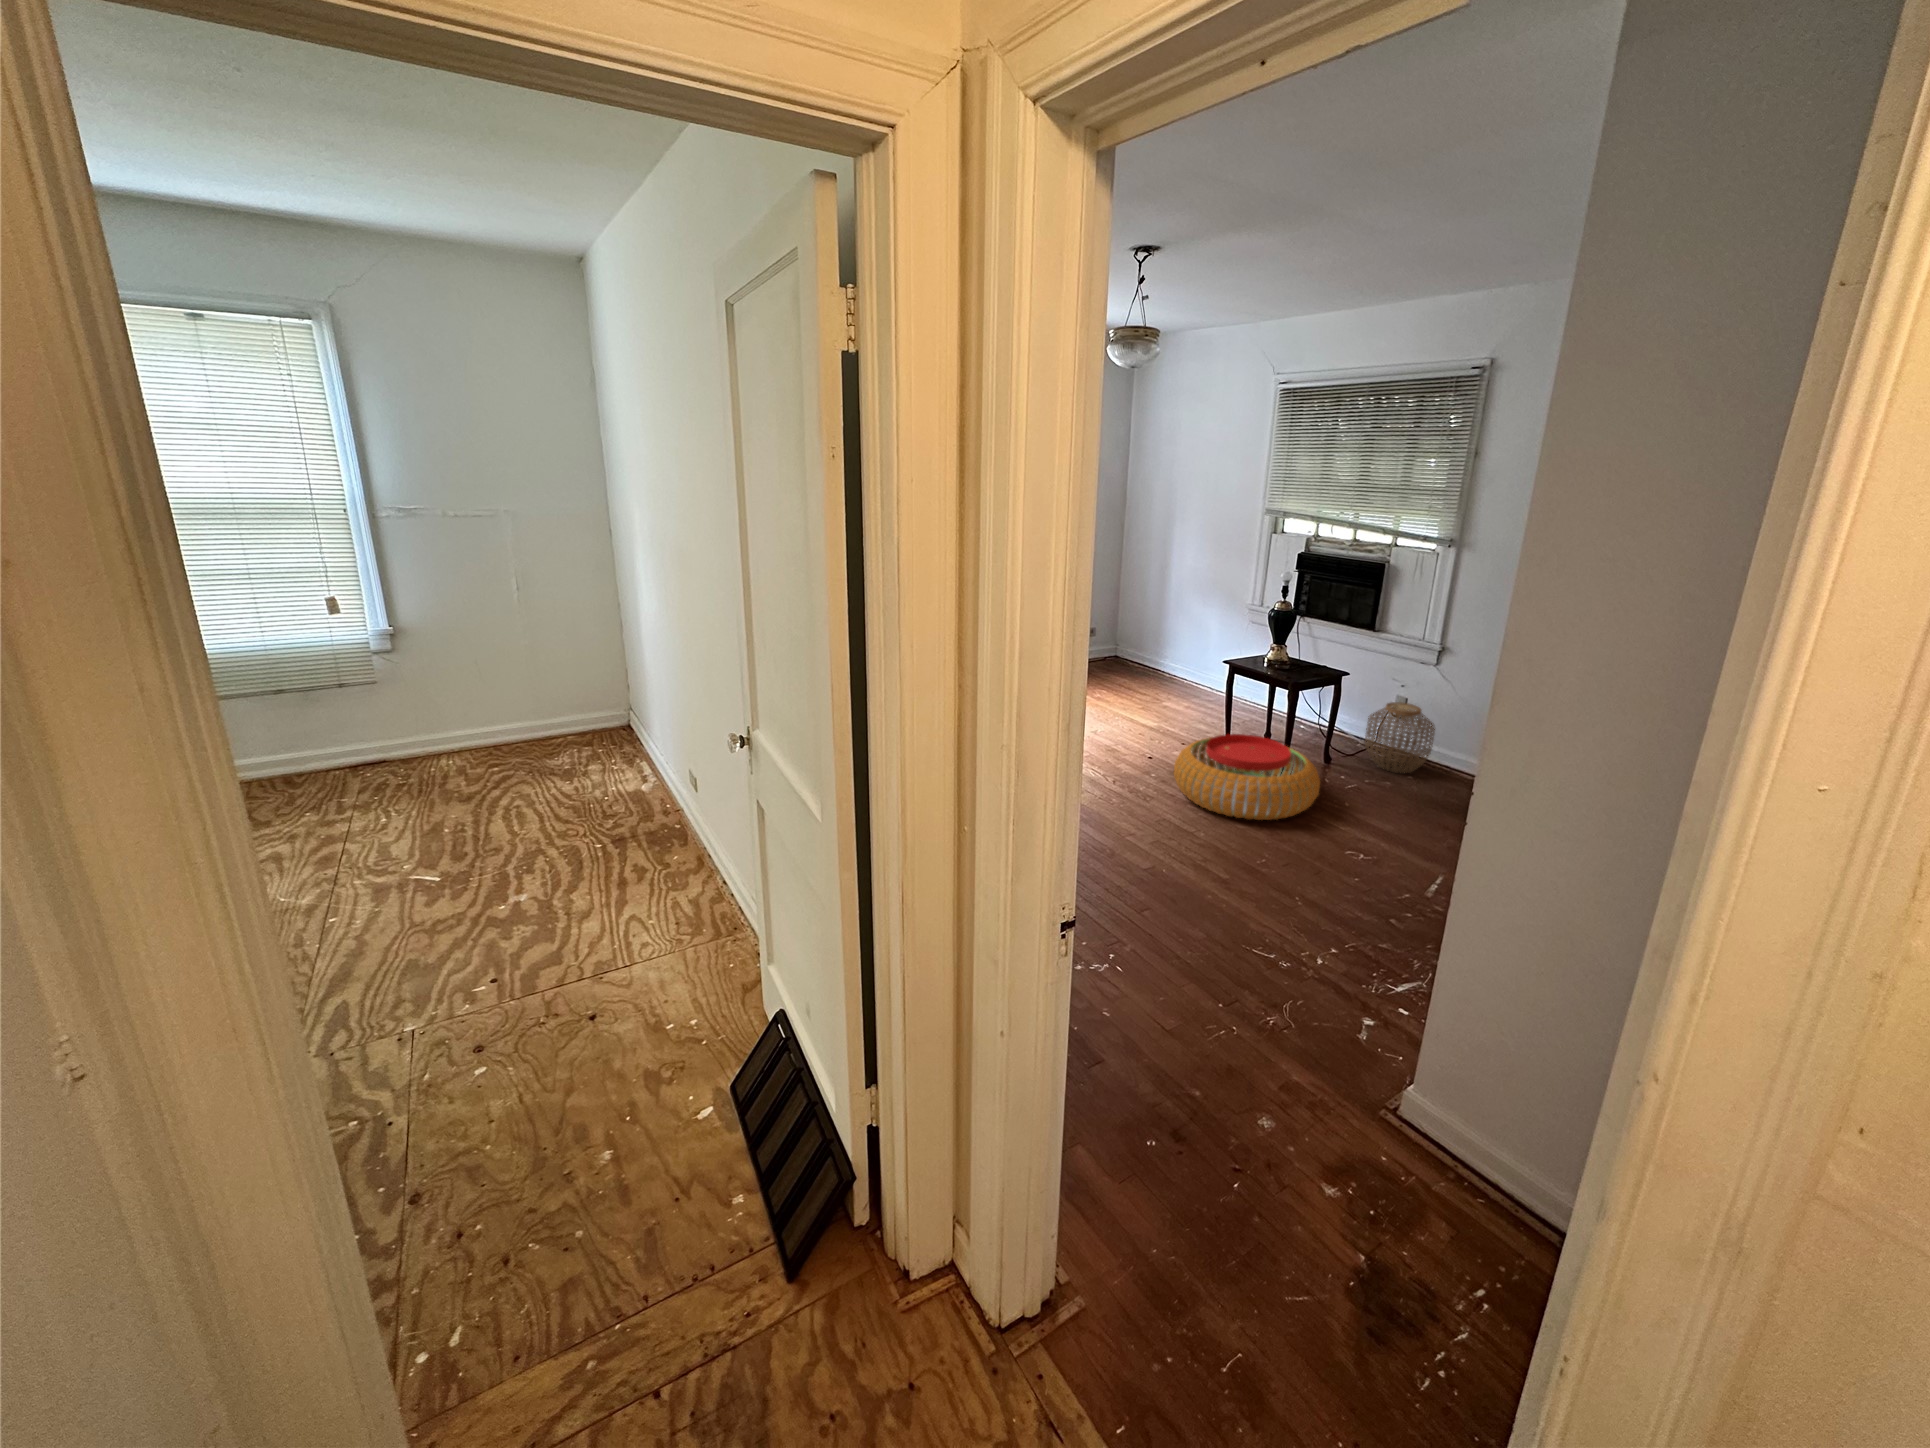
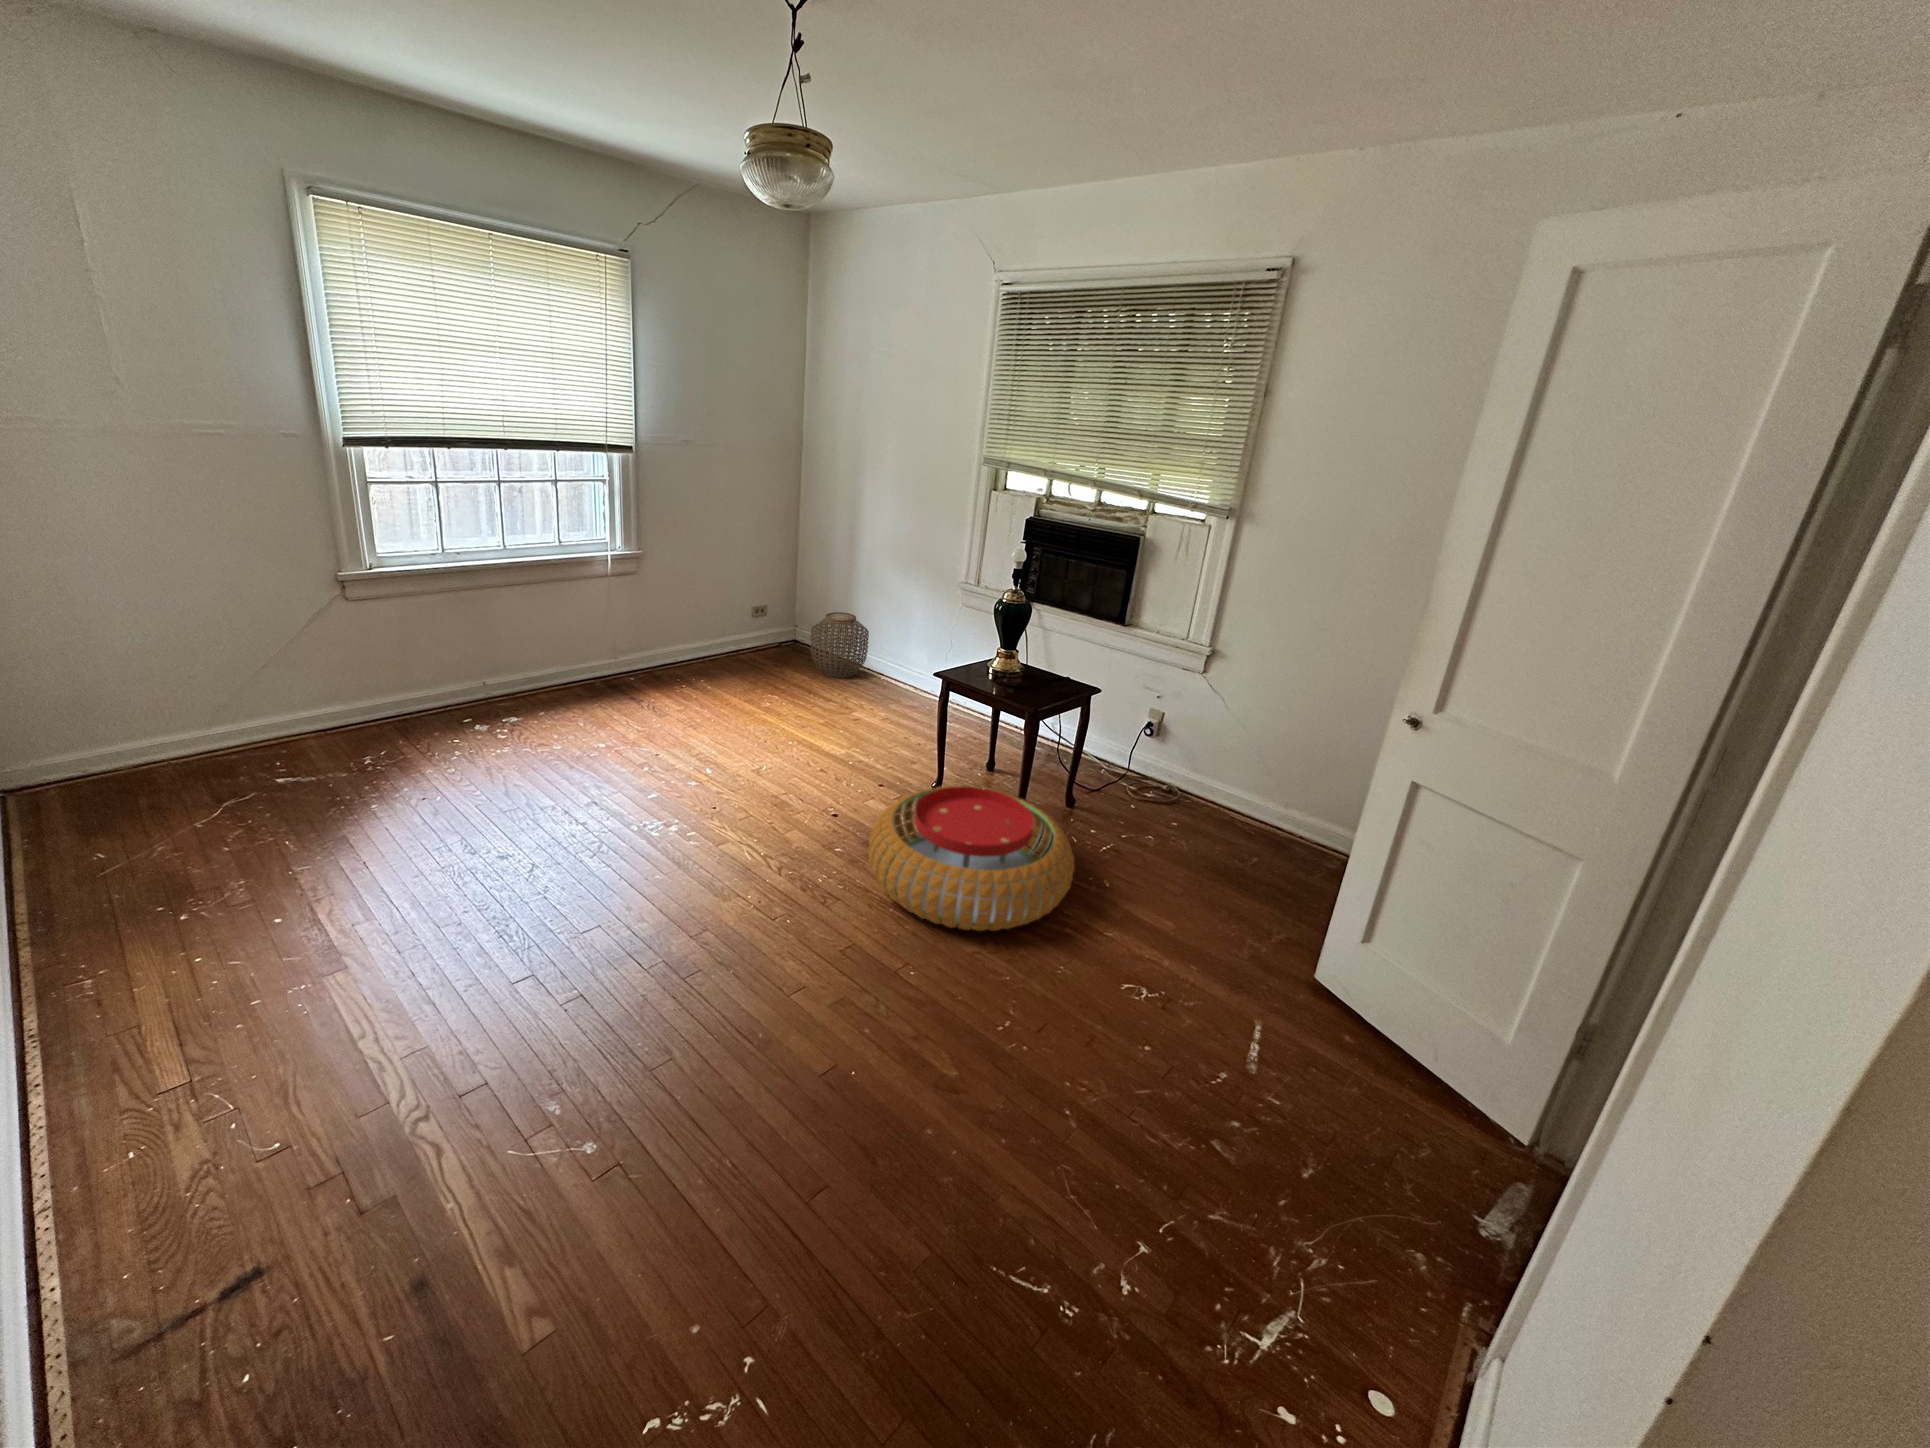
woven basket: present [1365,702,1435,773] -> present [810,612,869,678]

